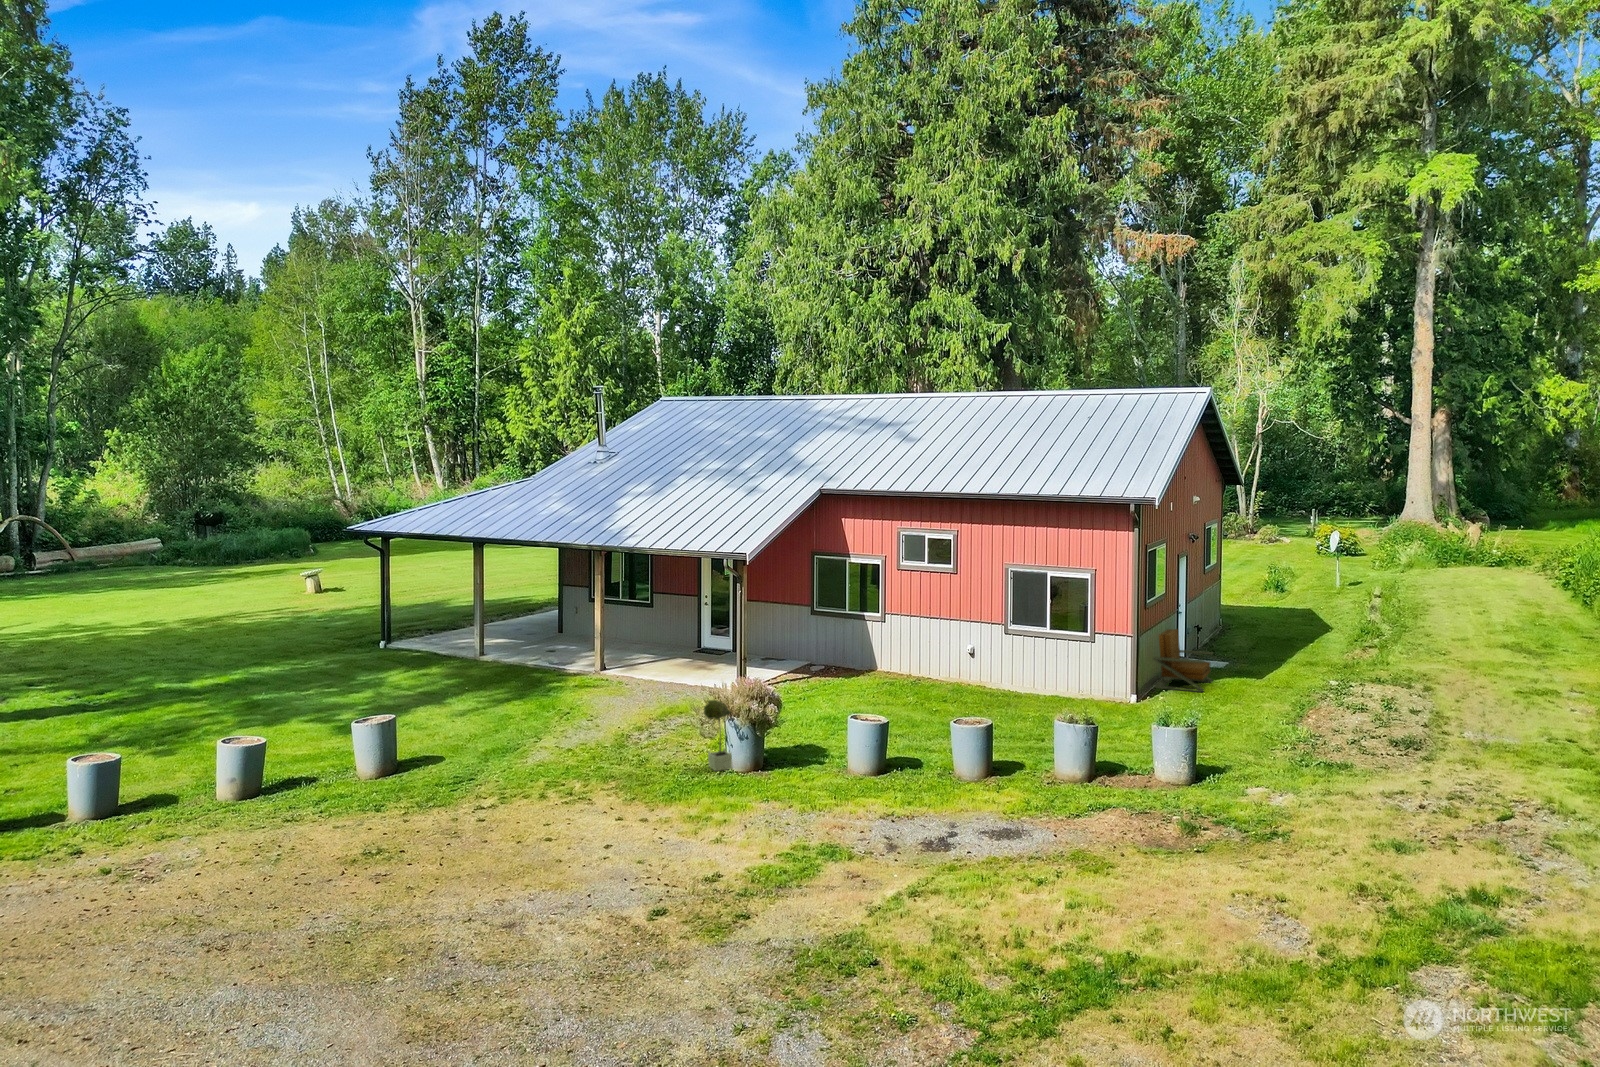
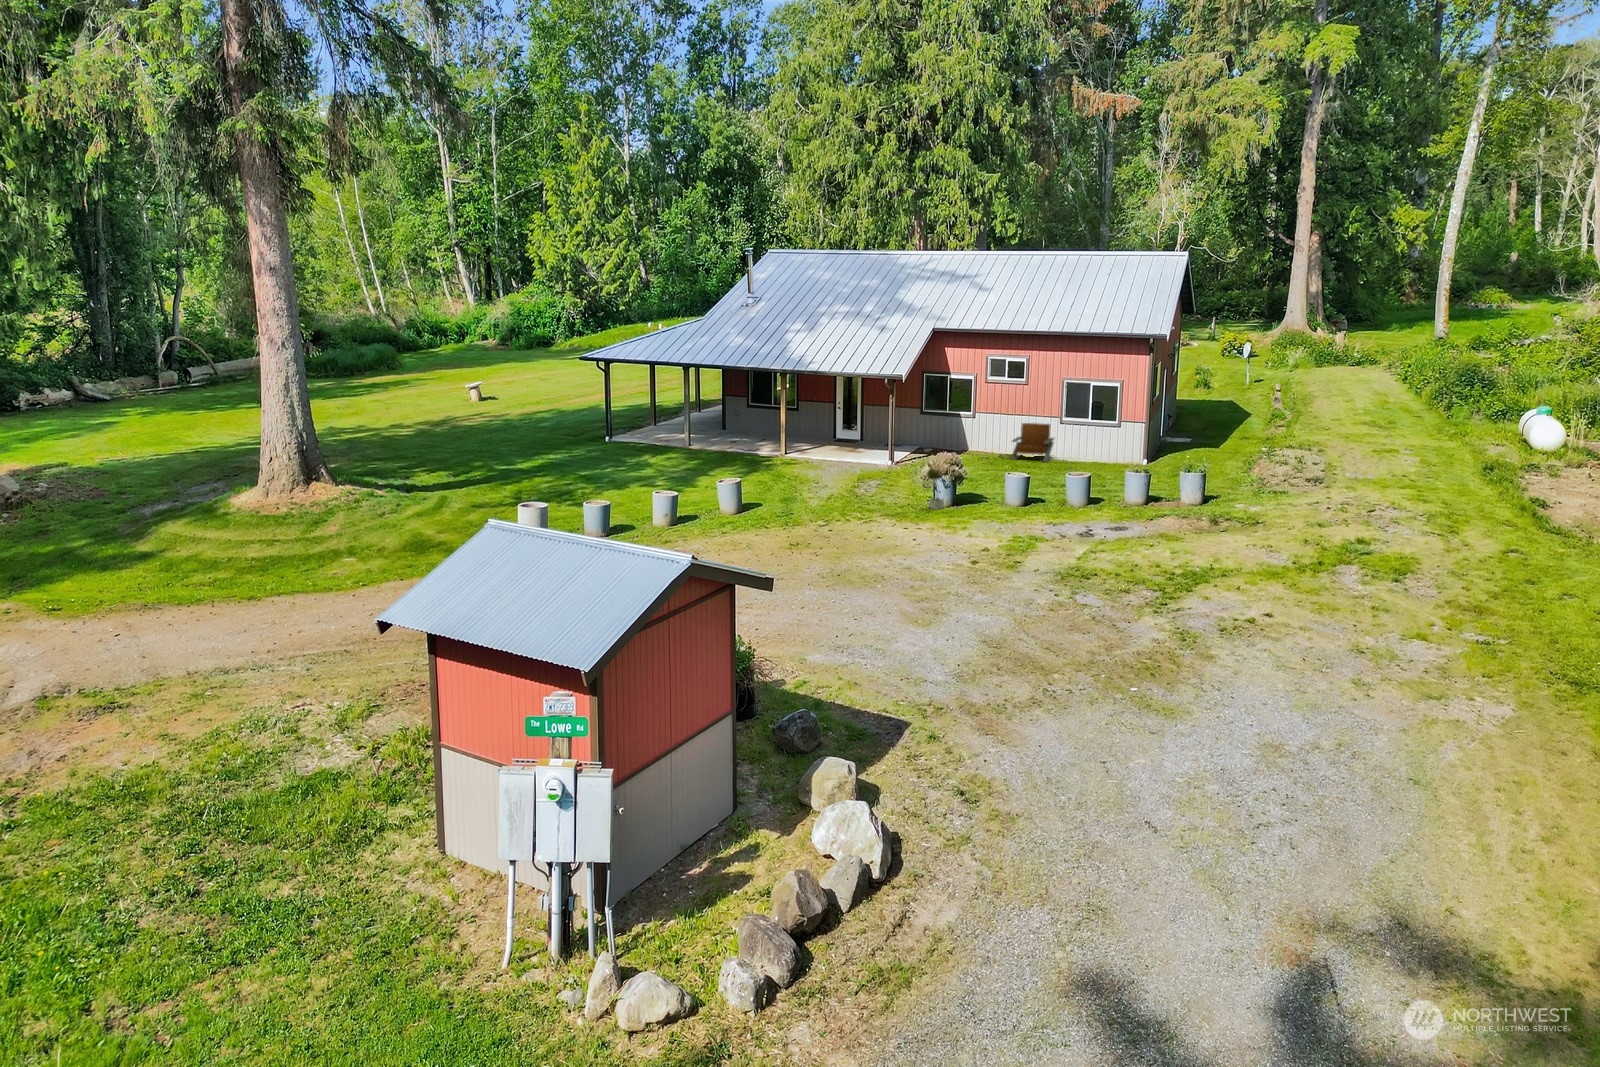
lounge chair: present [1153,629,1213,692] -> present [1011,423,1054,462]

